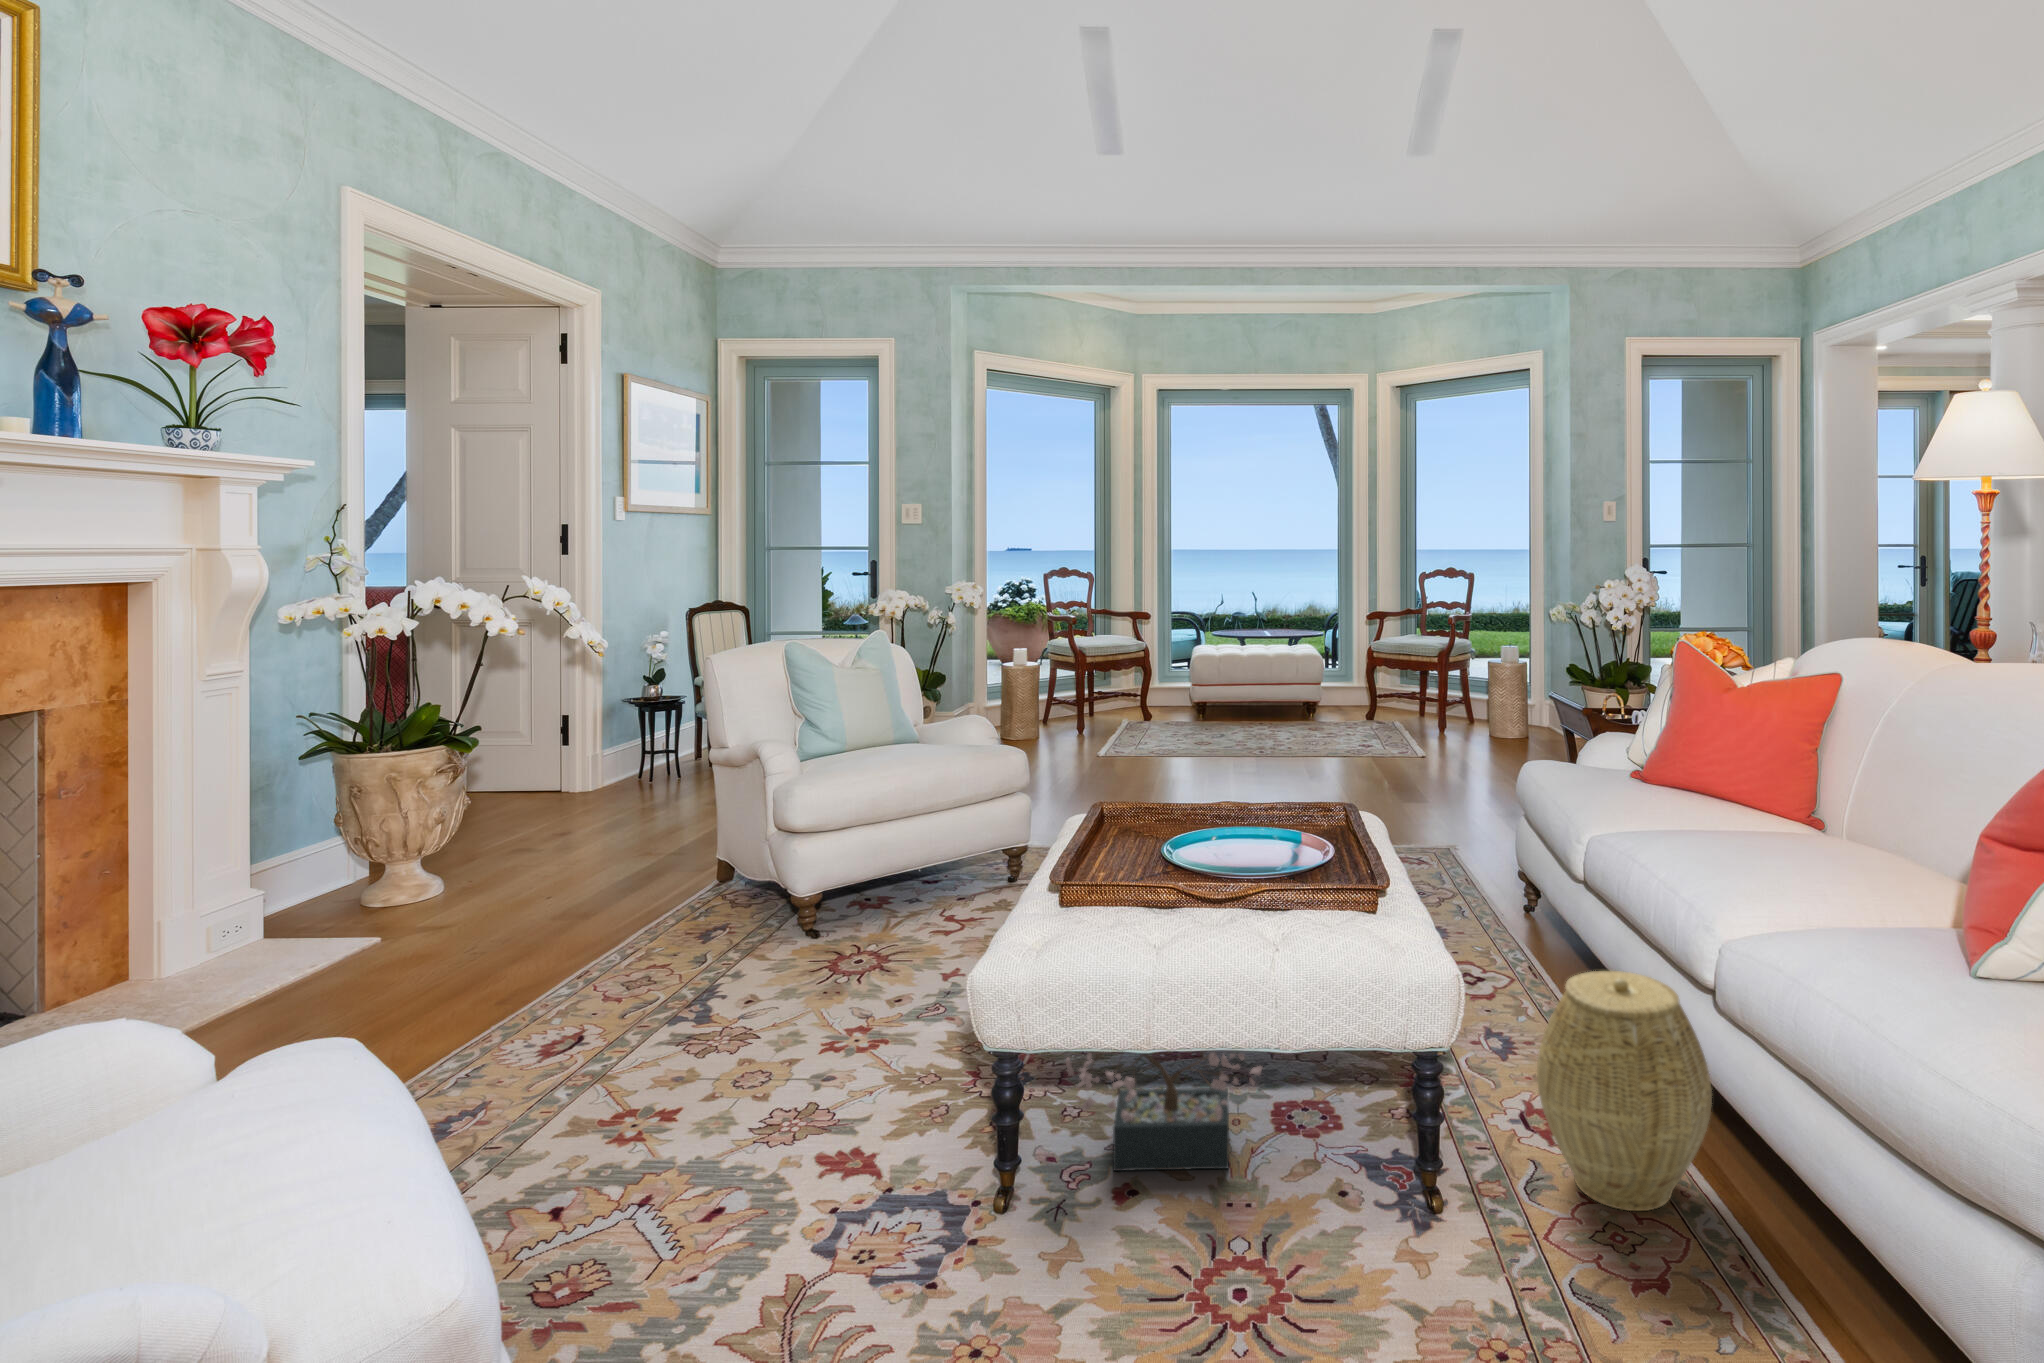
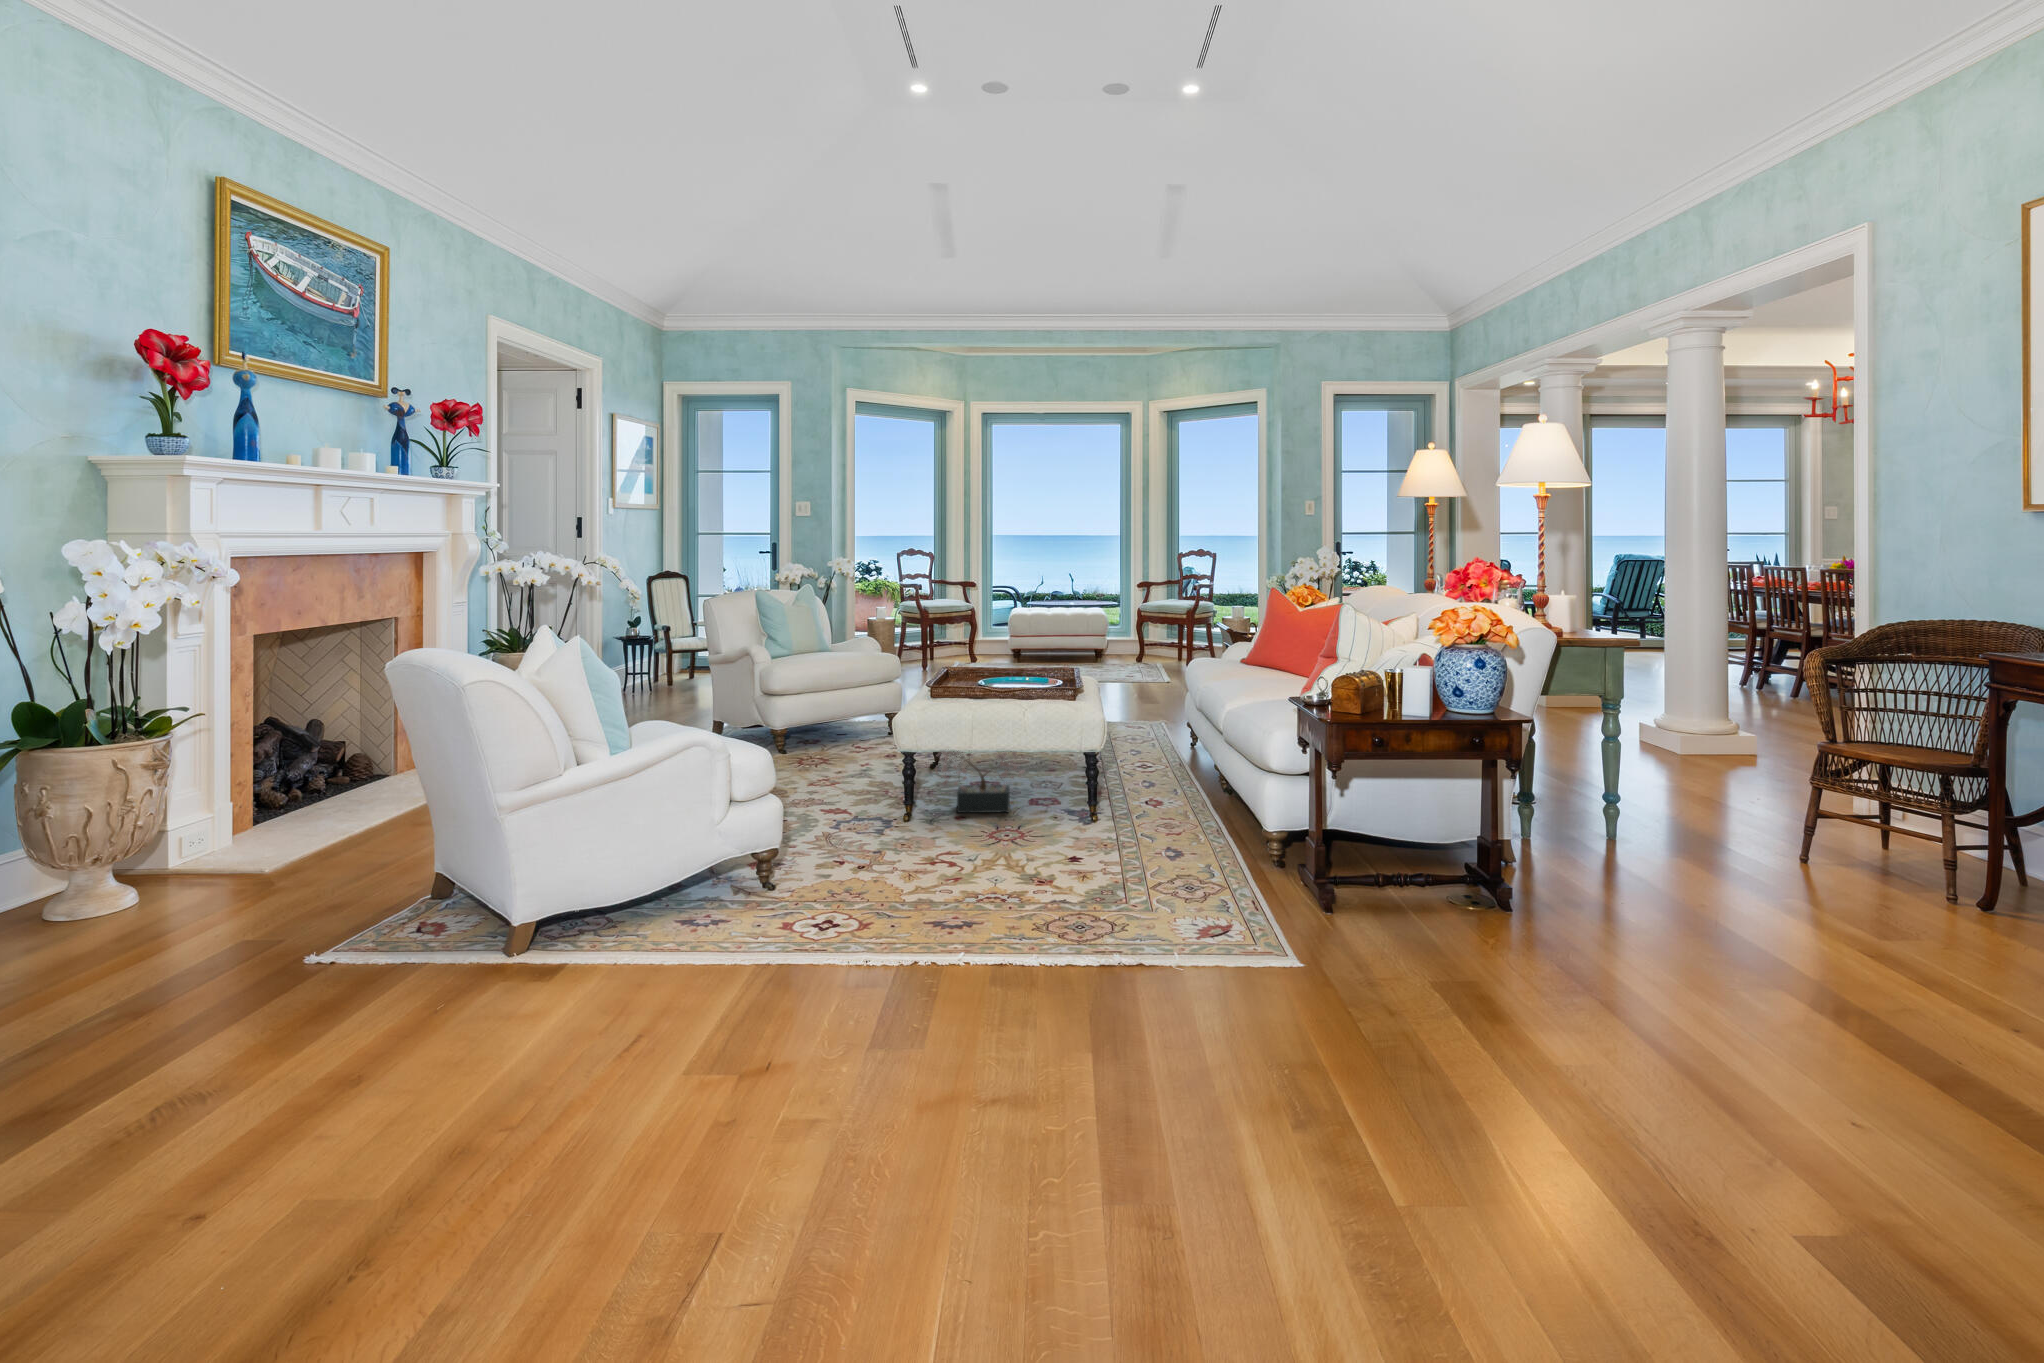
woven basket: present [1537,971,1712,1211] -> none [1147,725,1220,821]

